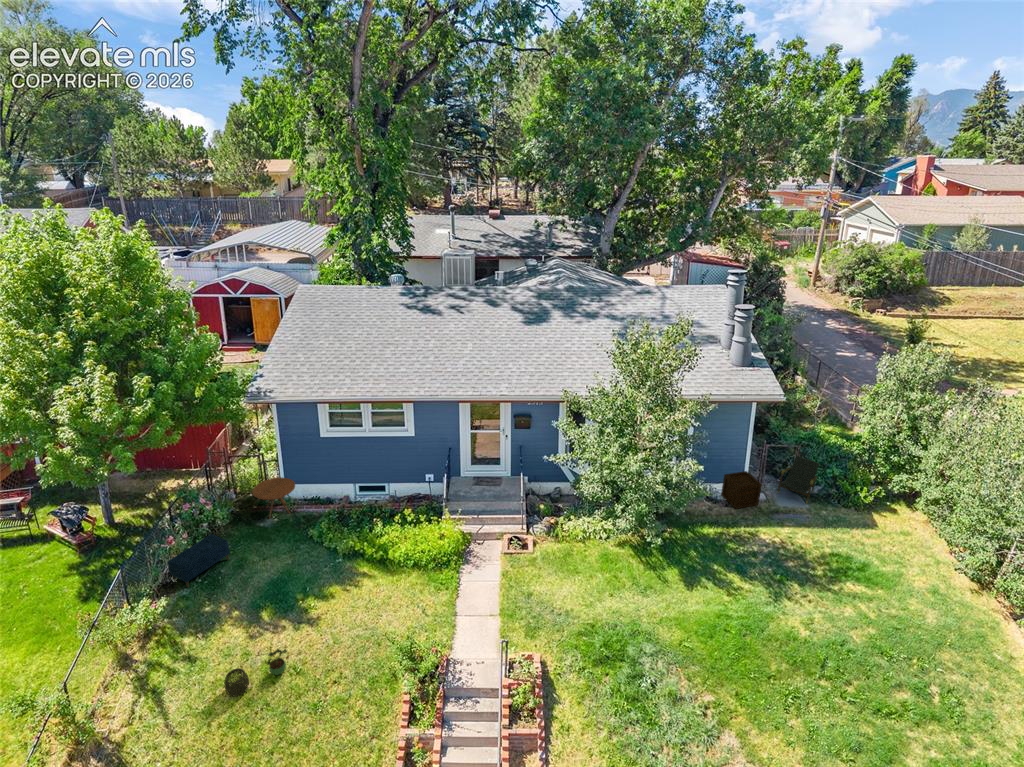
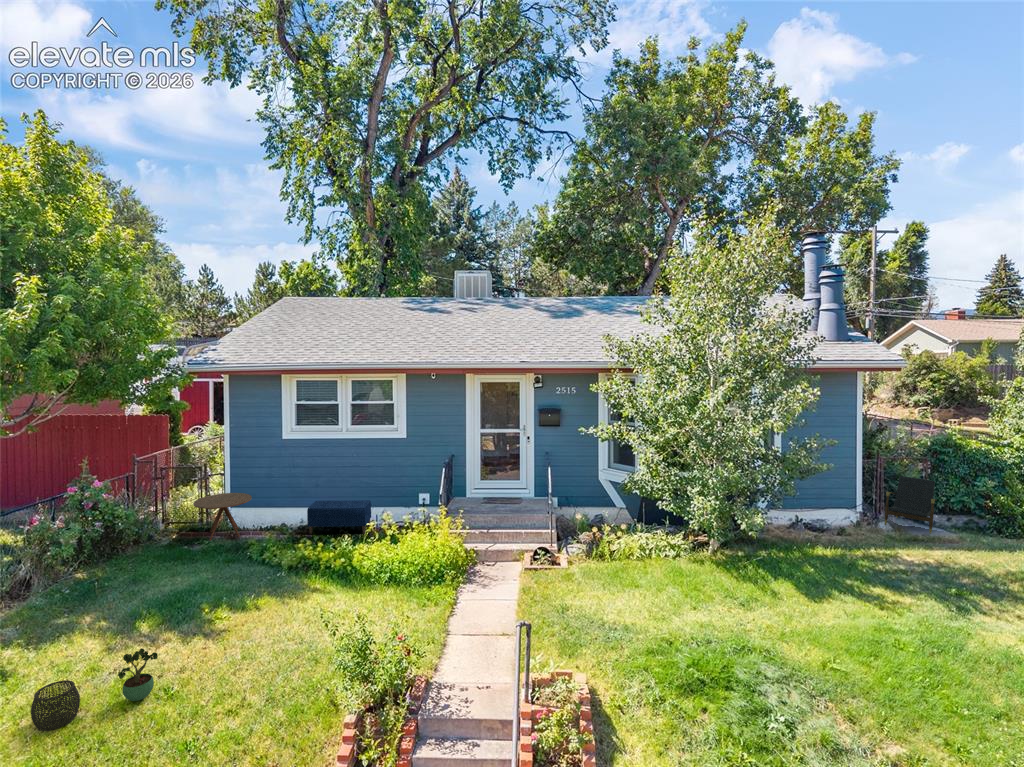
wooden crate: present [721,471,762,509] -> none [810,492,867,537]
bench: present [167,534,230,588] -> present [307,500,371,534]

